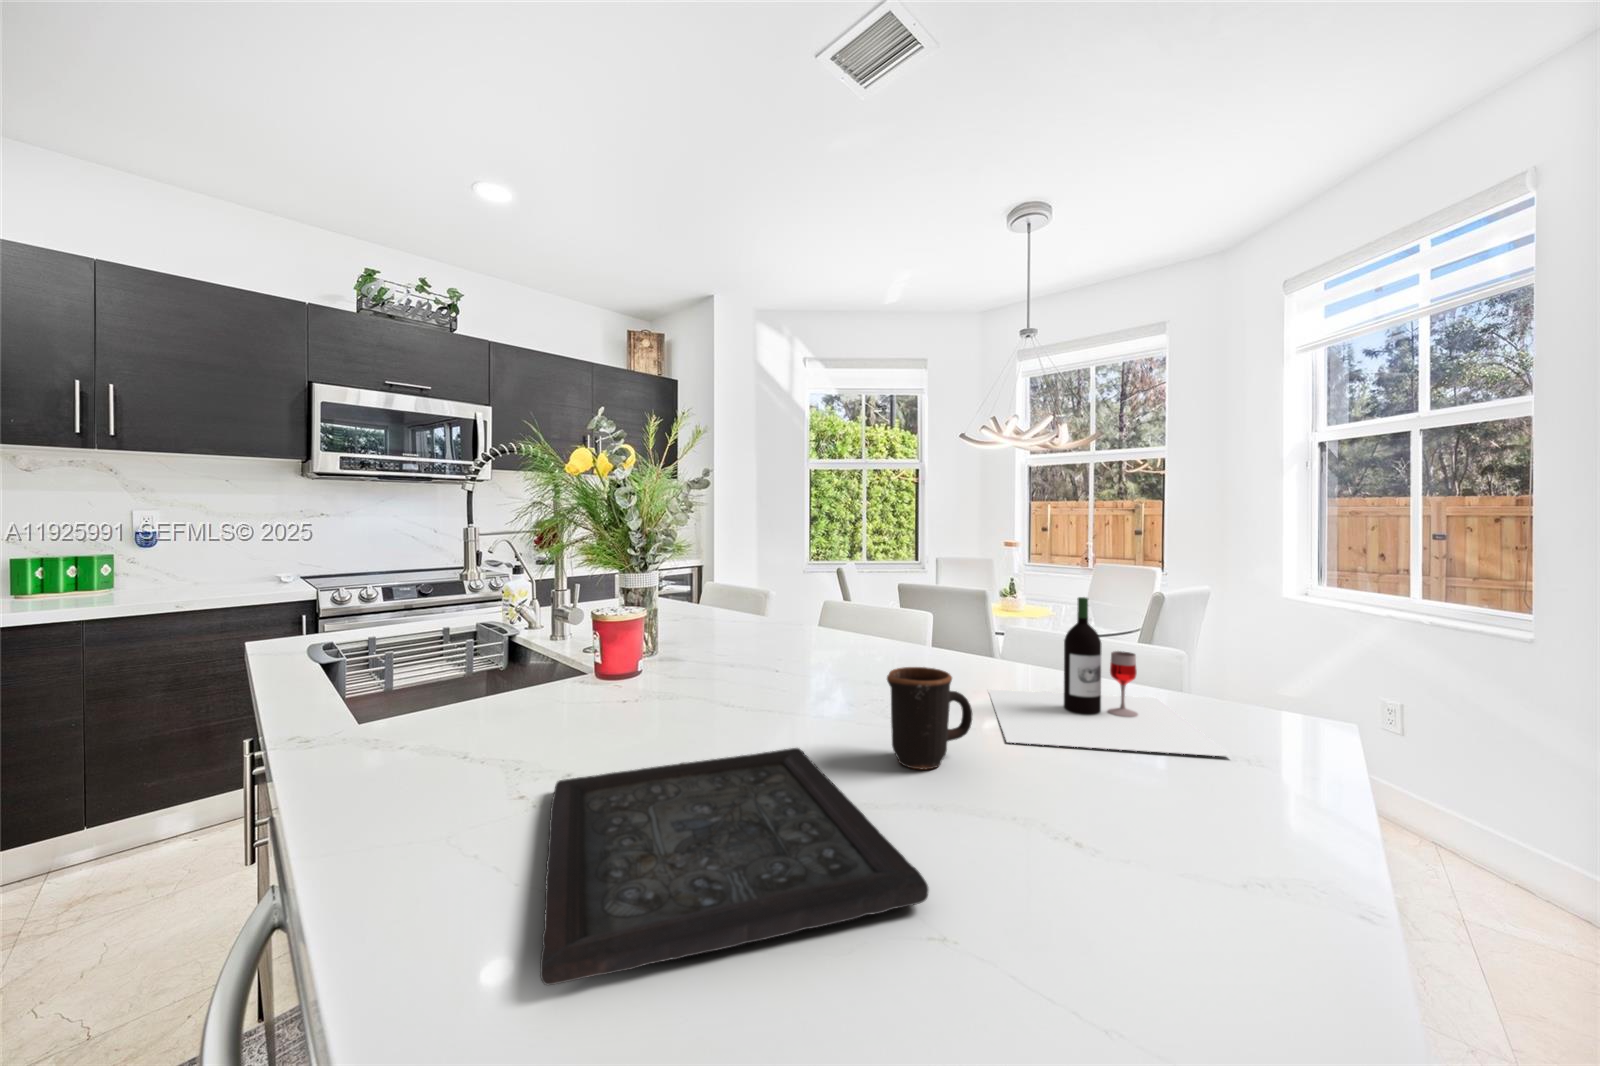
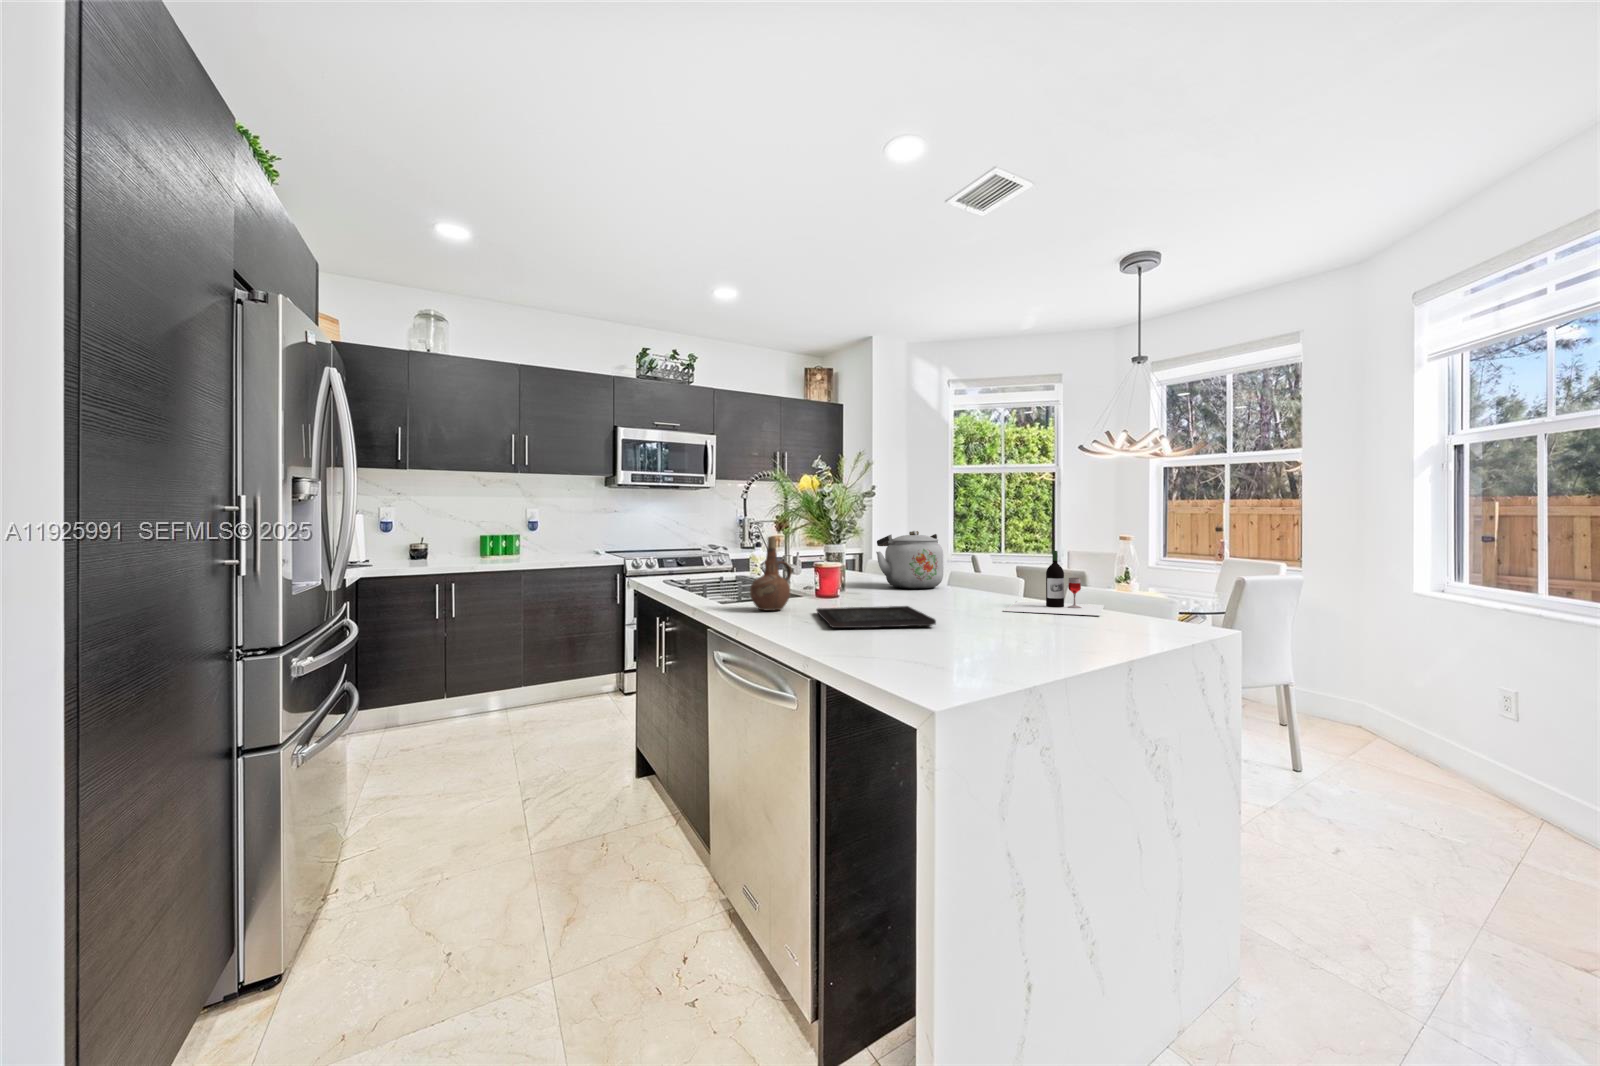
kettle: none [716,547,830,649] -> present [876,531,943,589]
ceramic pitcher: none [366,581,499,790] -> present [750,537,792,610]
mug: present [887,667,972,769] -> none [944,575,983,614]

